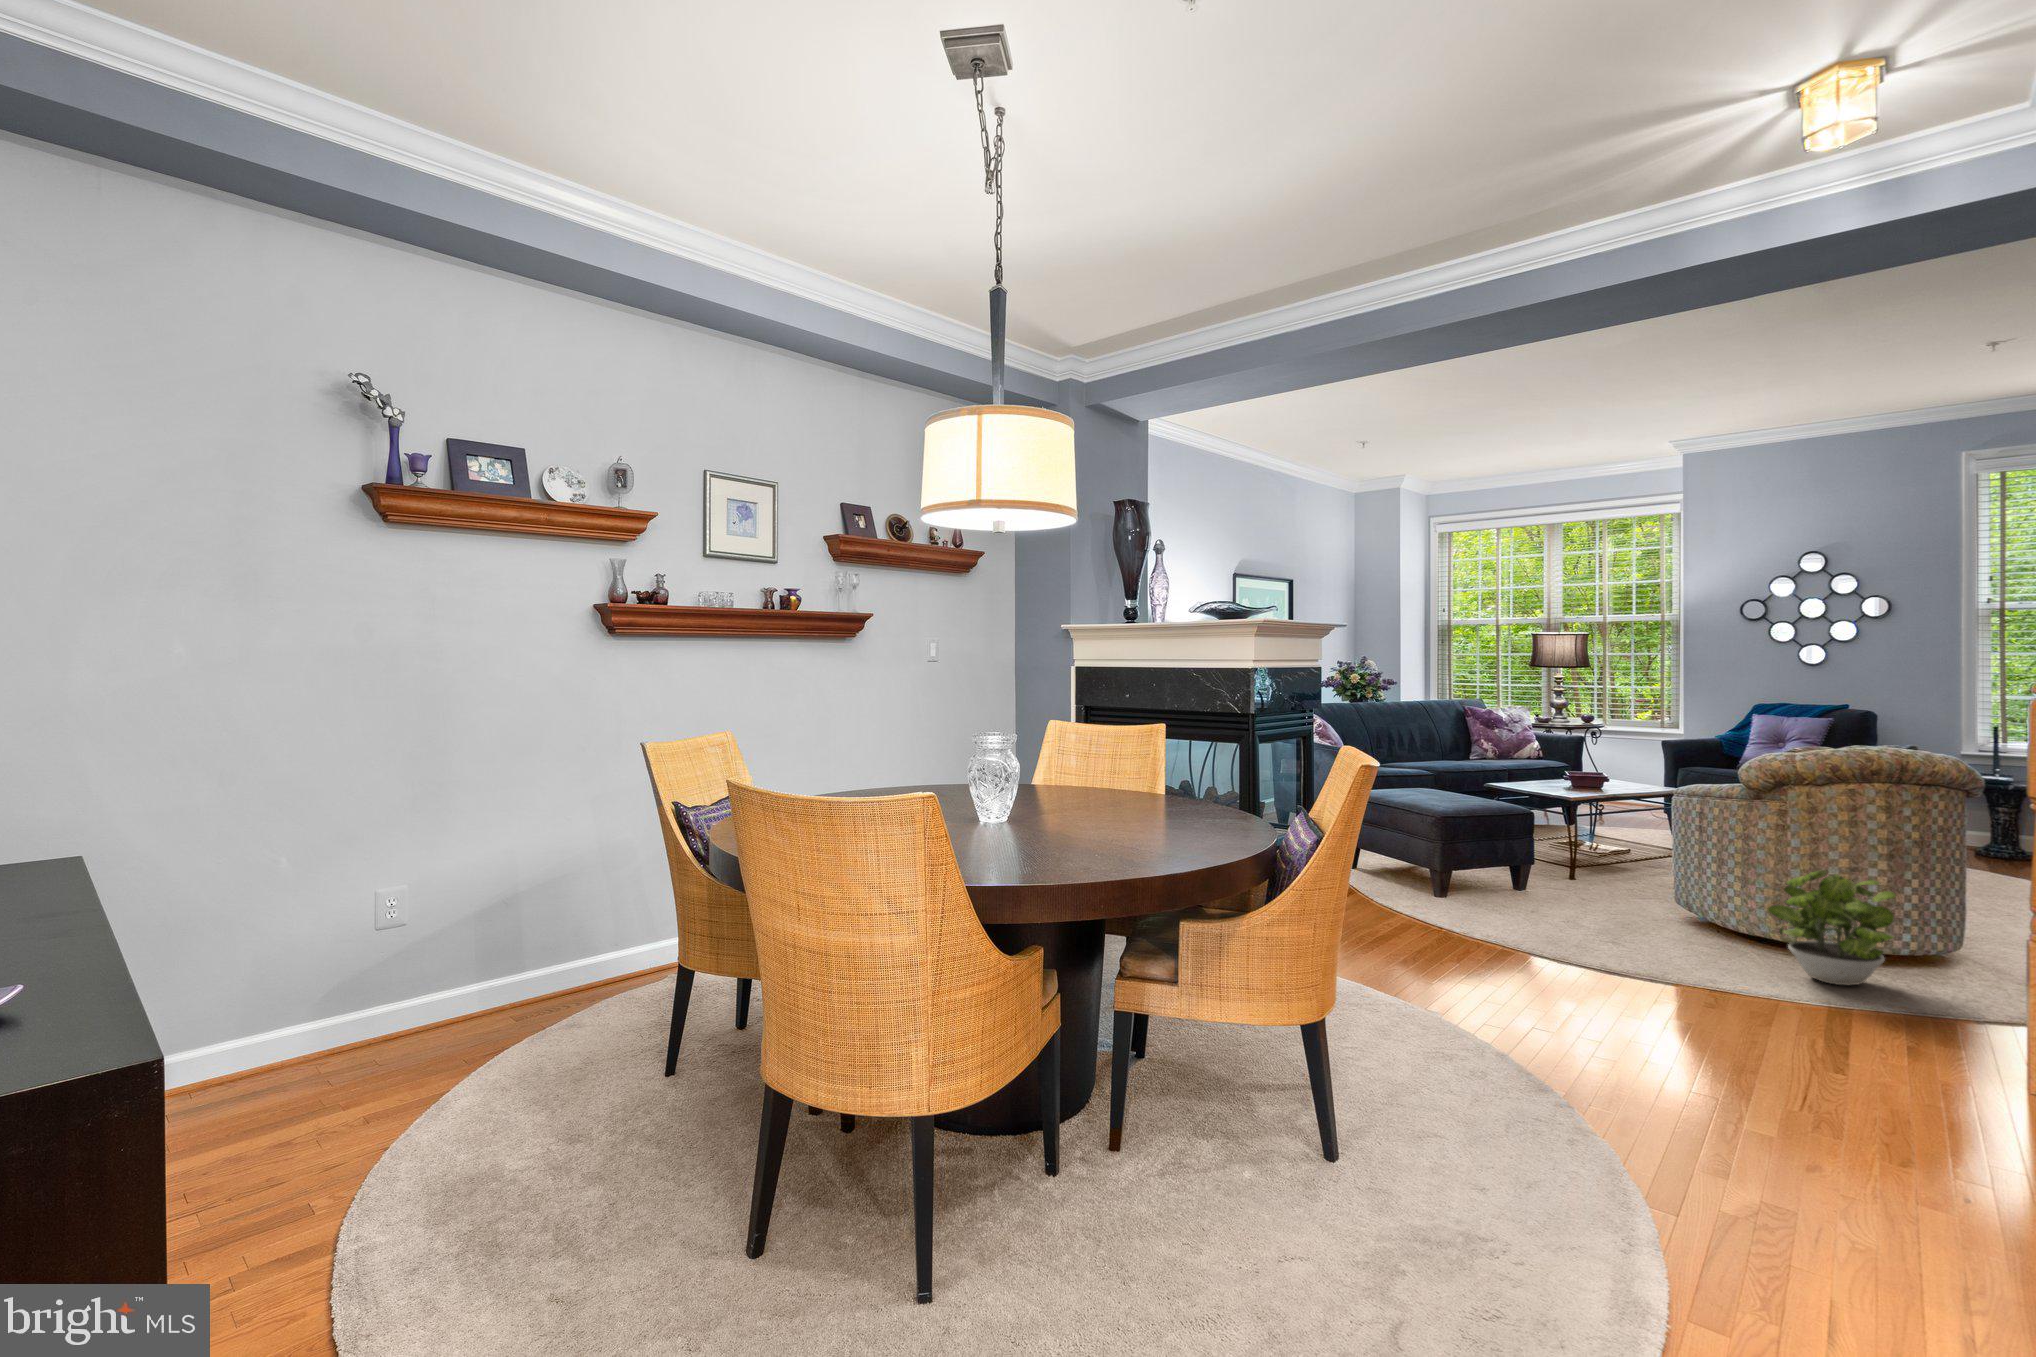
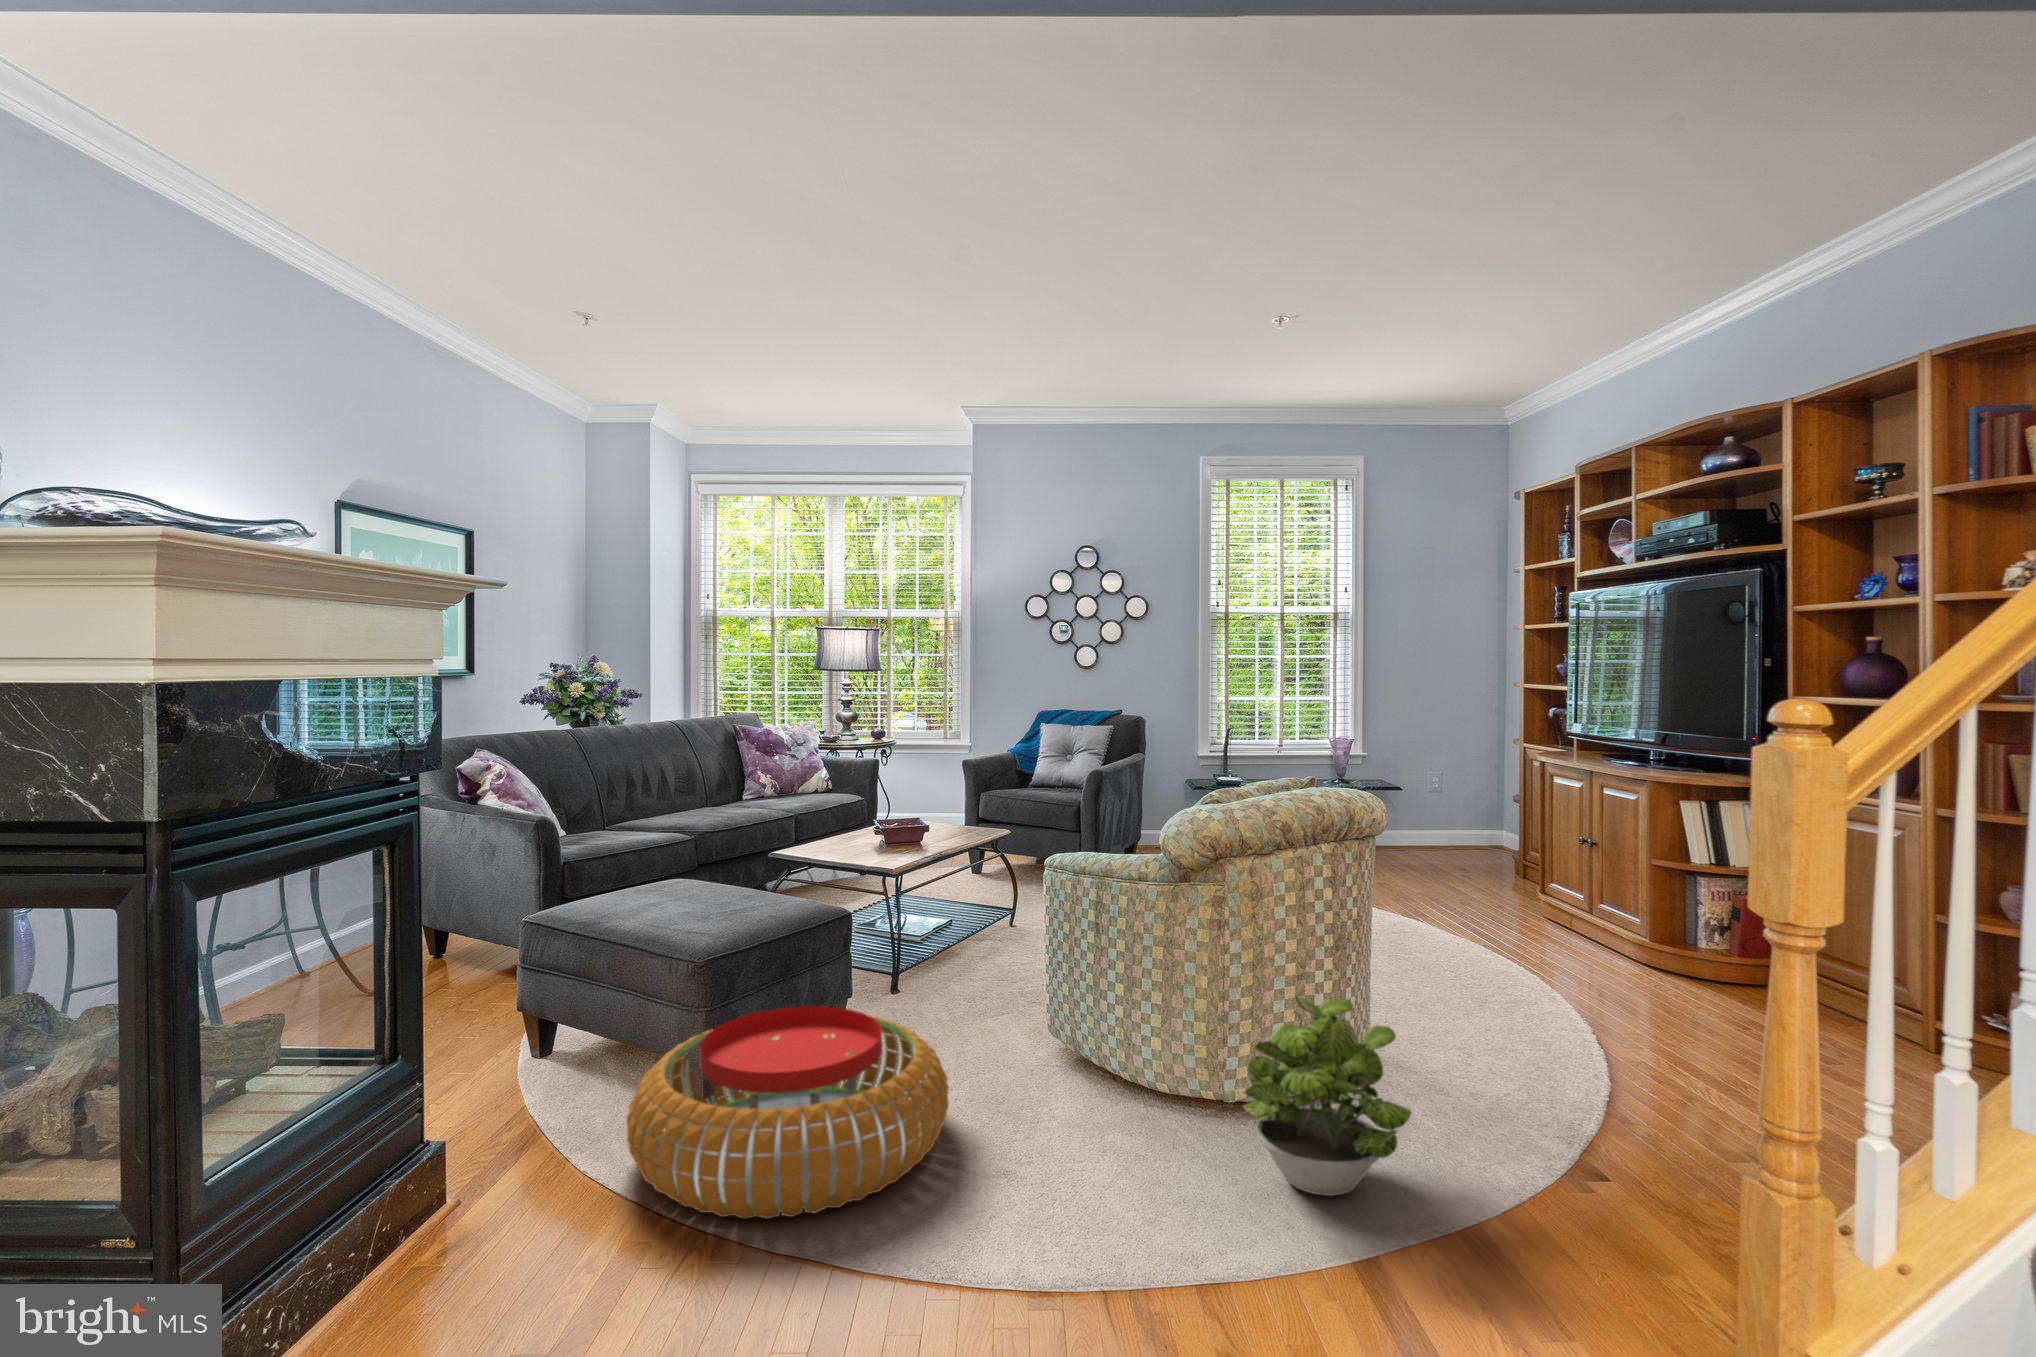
pouf: none [1403,851,1585,936] -> present [627,1006,949,1219]

